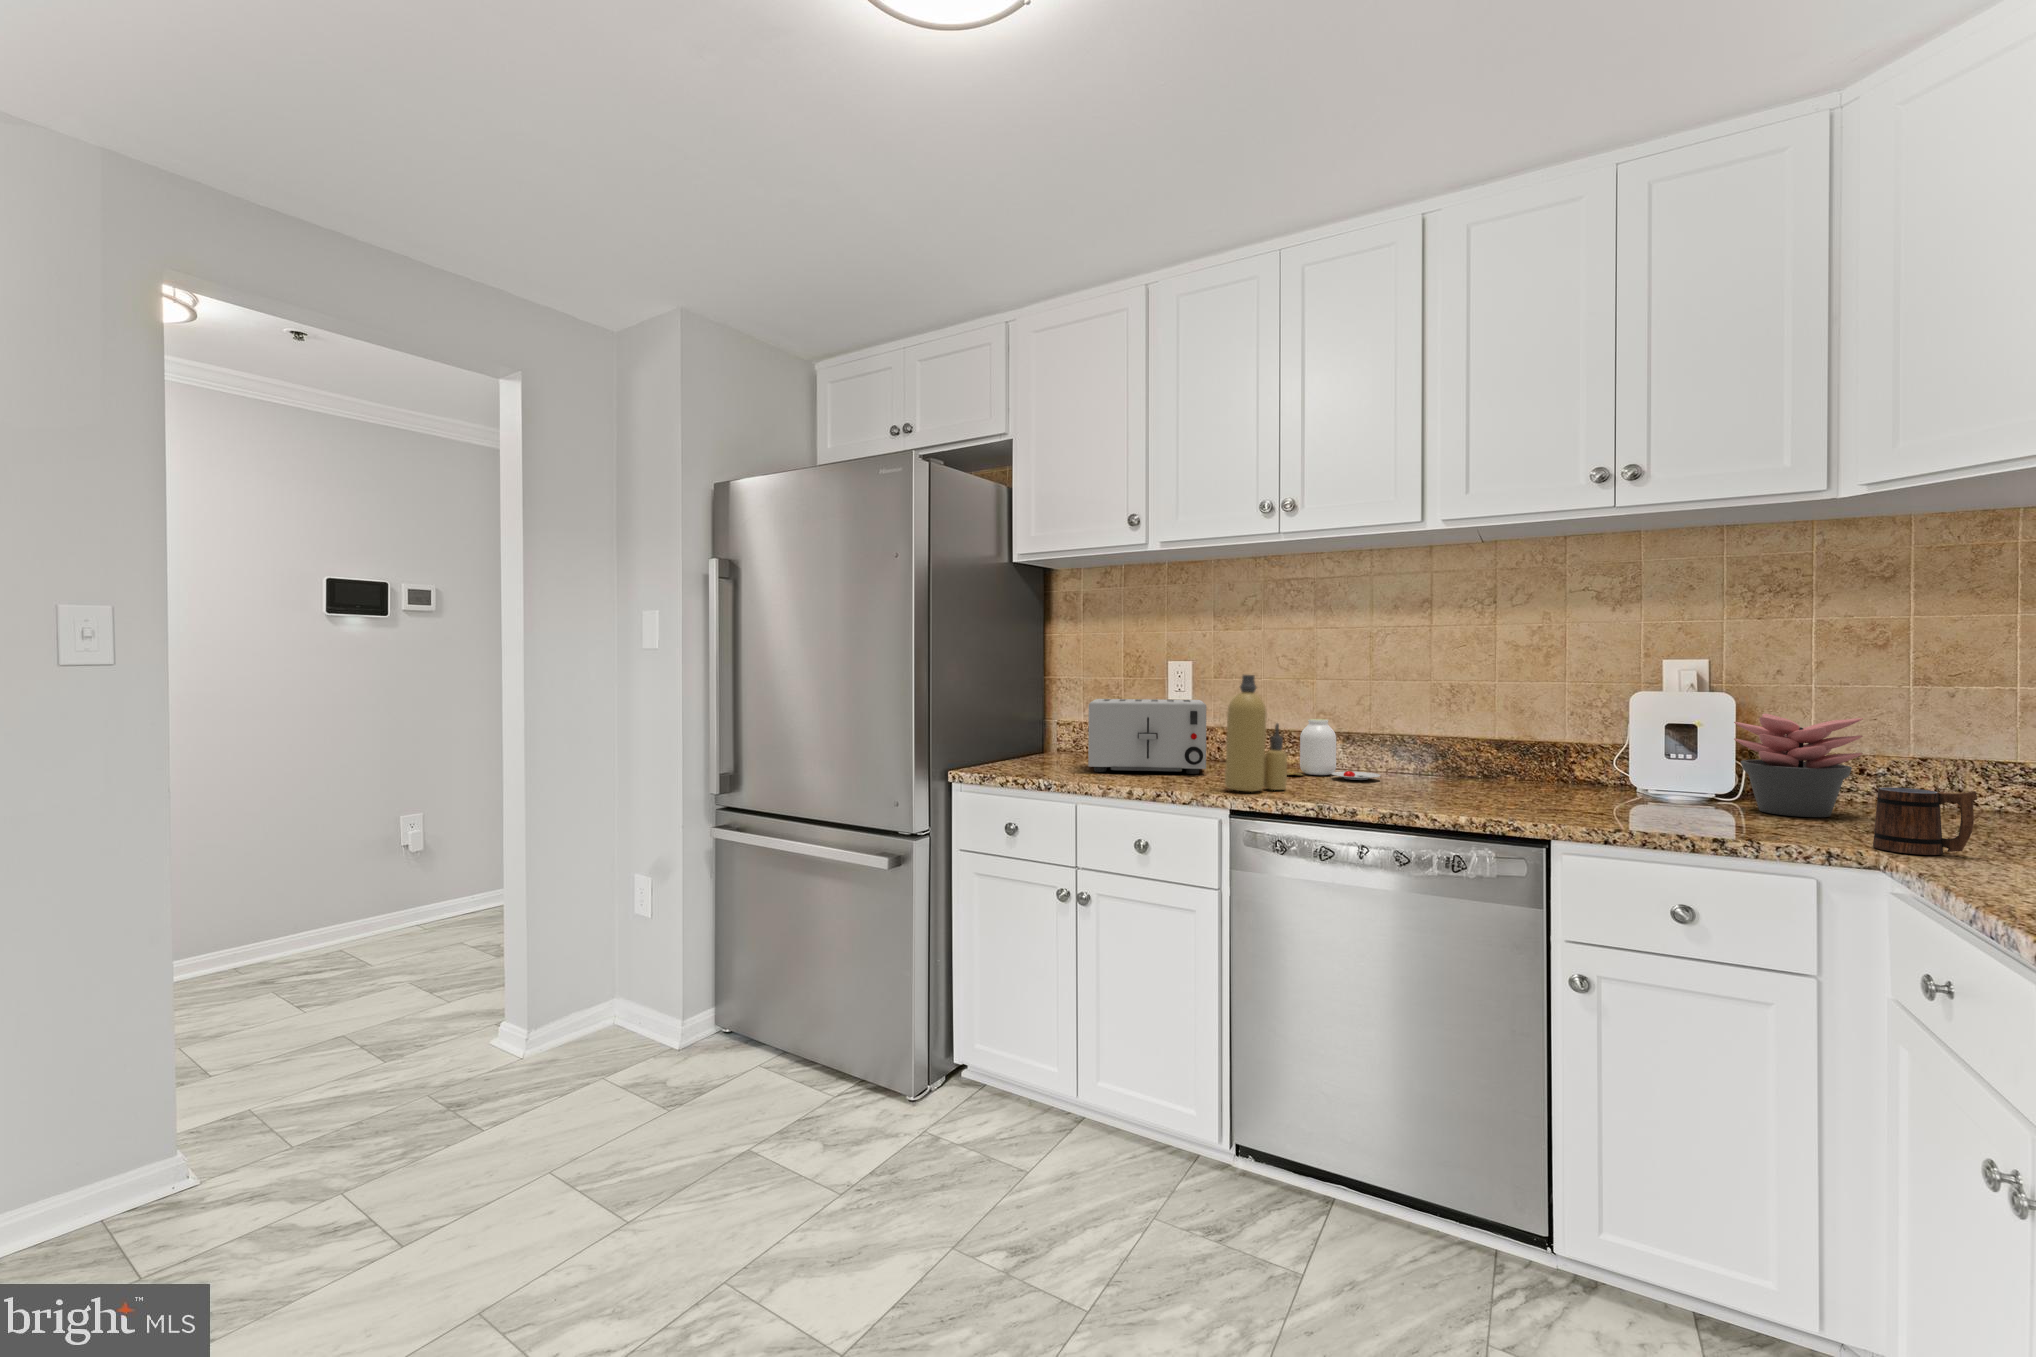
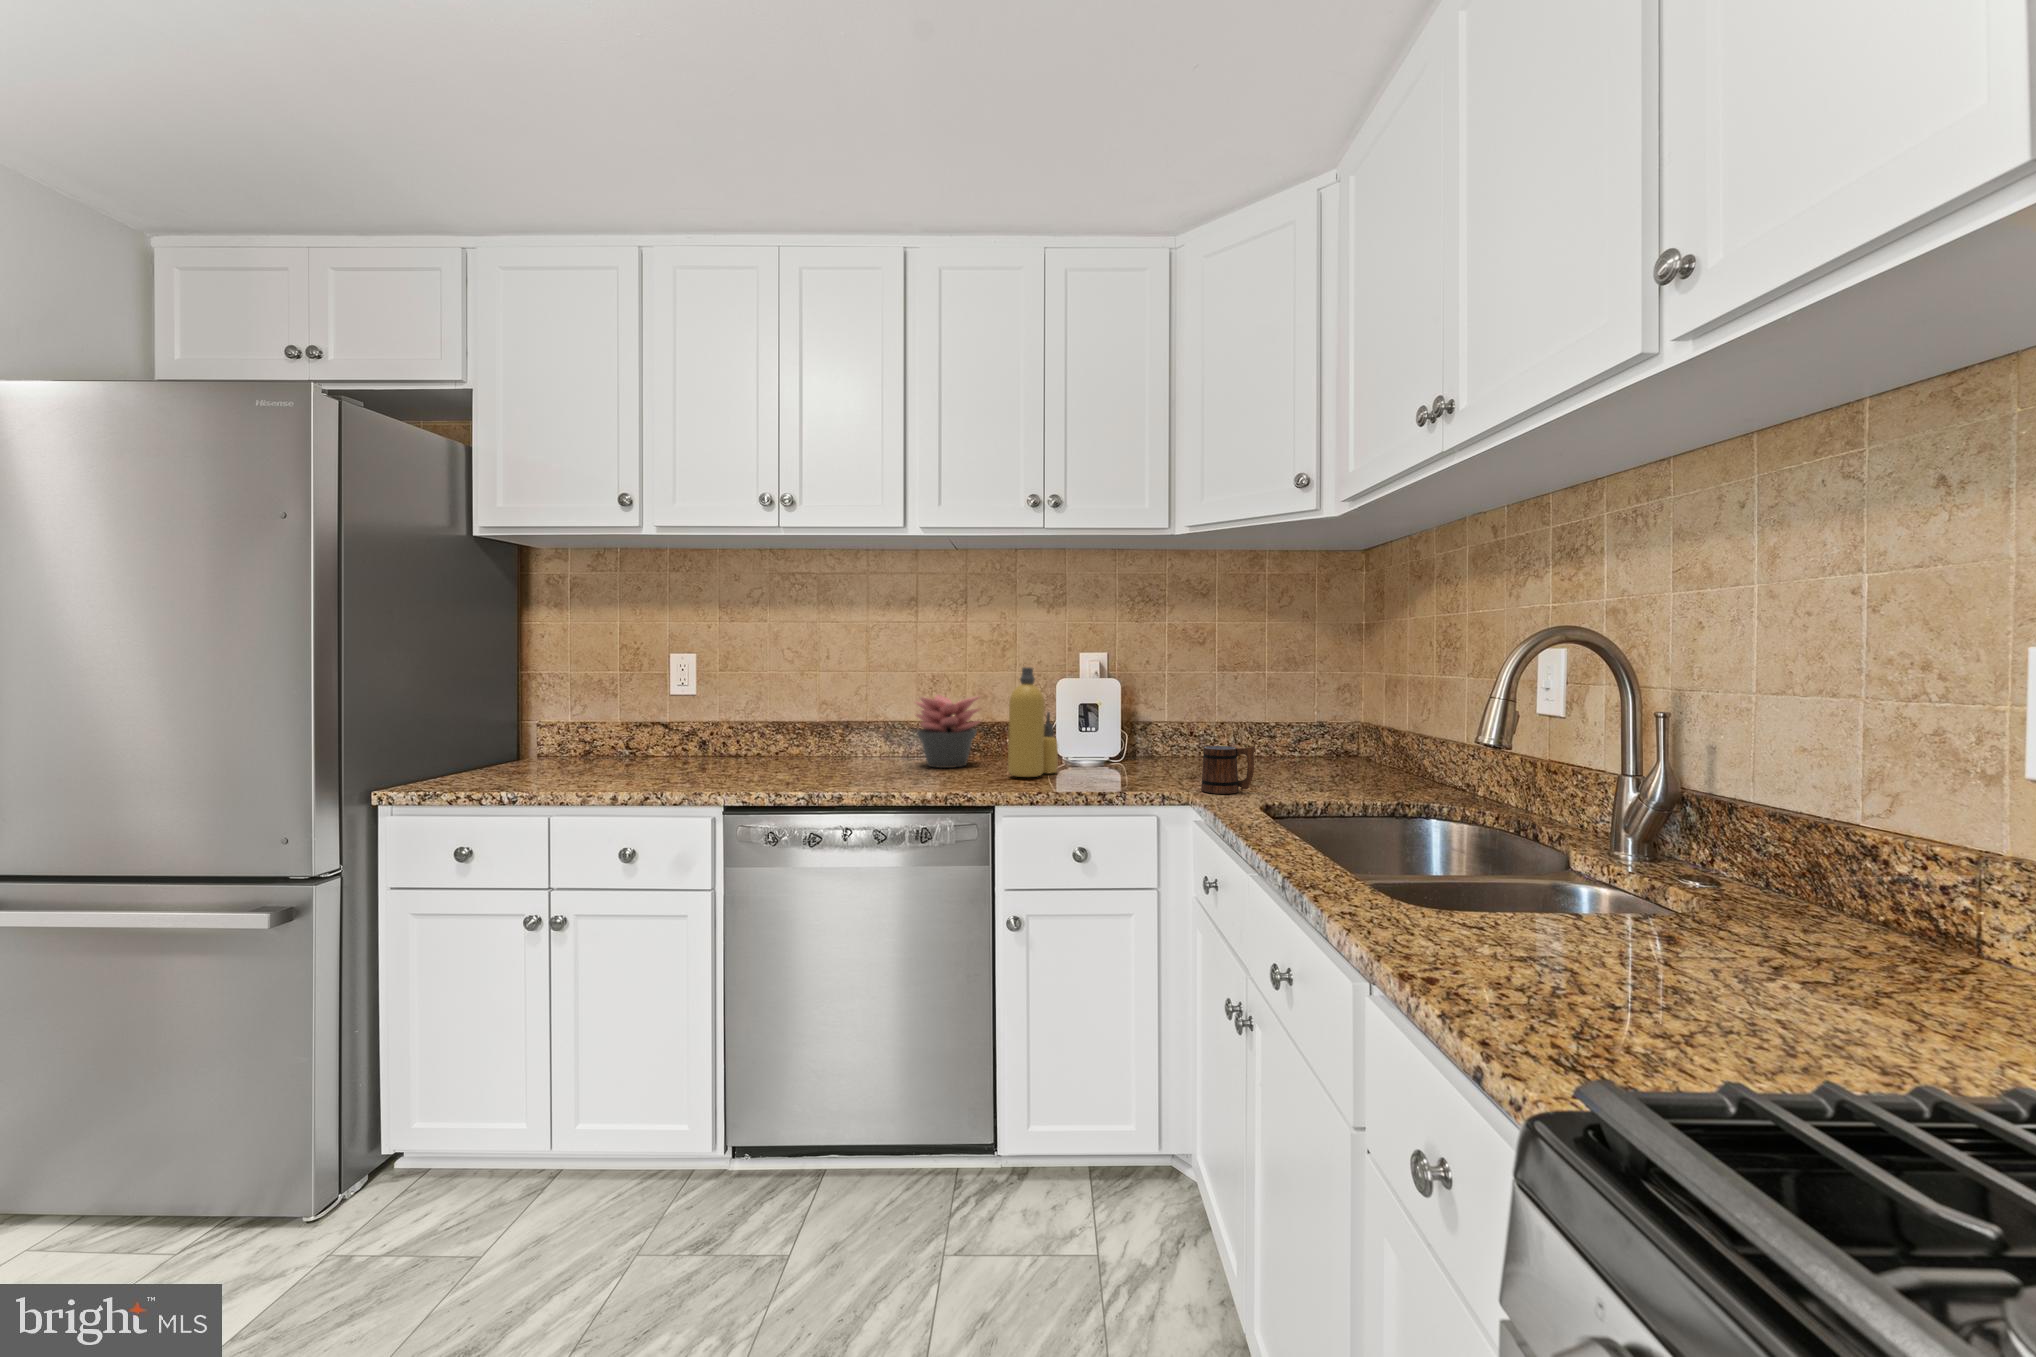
bottle: present [1225,675,1287,792] -> present [1008,667,1058,777]
toaster: present [1088,699,1206,774] -> none [568,696,705,776]
succulent plant: present [1734,713,1863,817] -> present [916,695,980,768]
jar: present [1287,719,1381,780] -> none [782,711,869,765]

